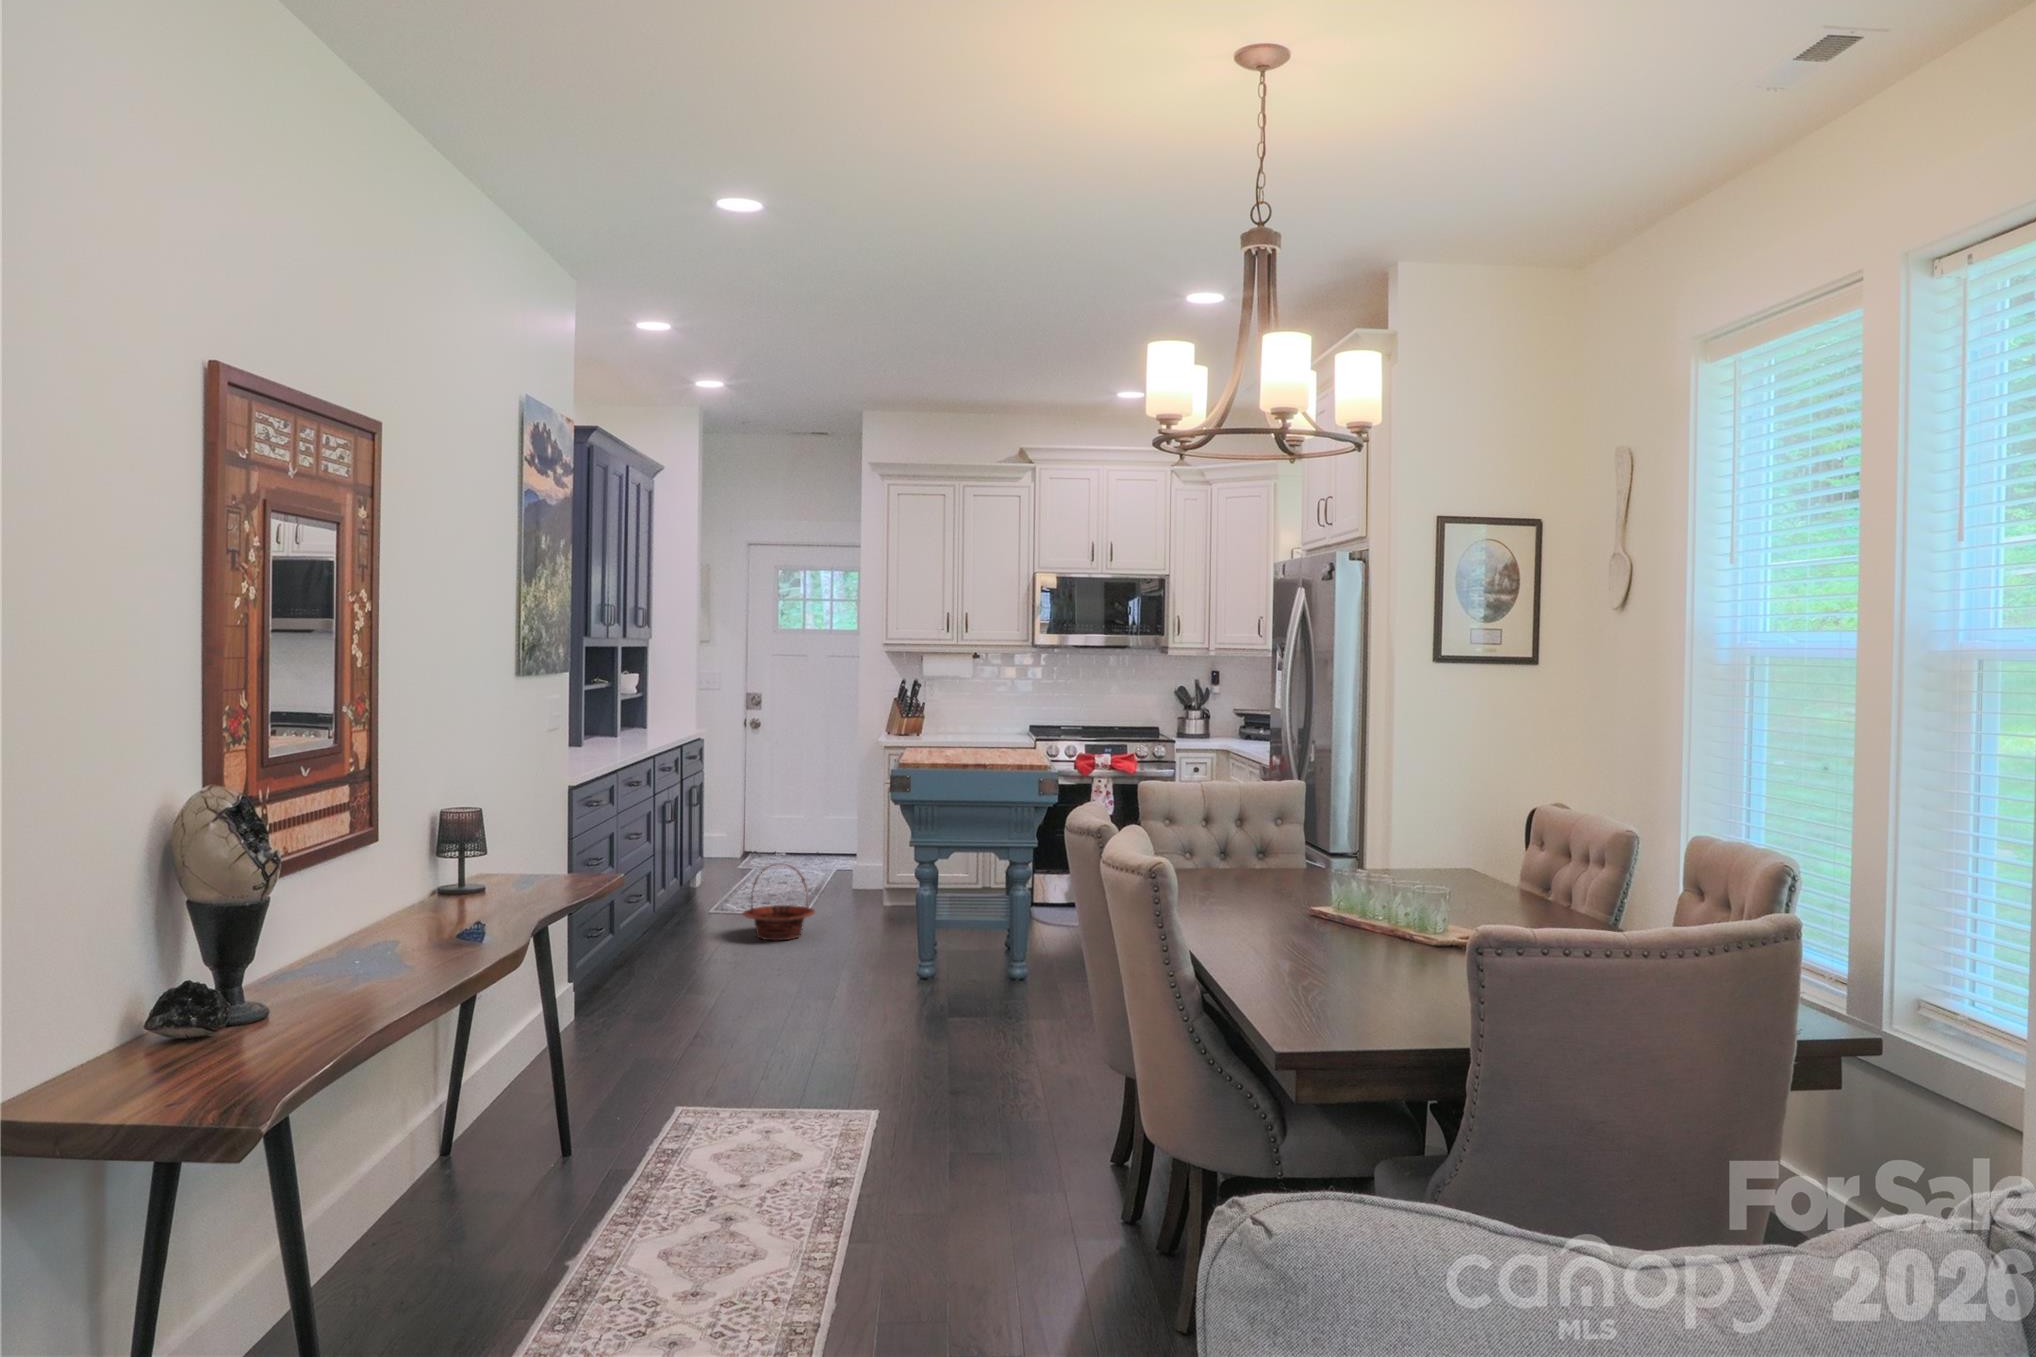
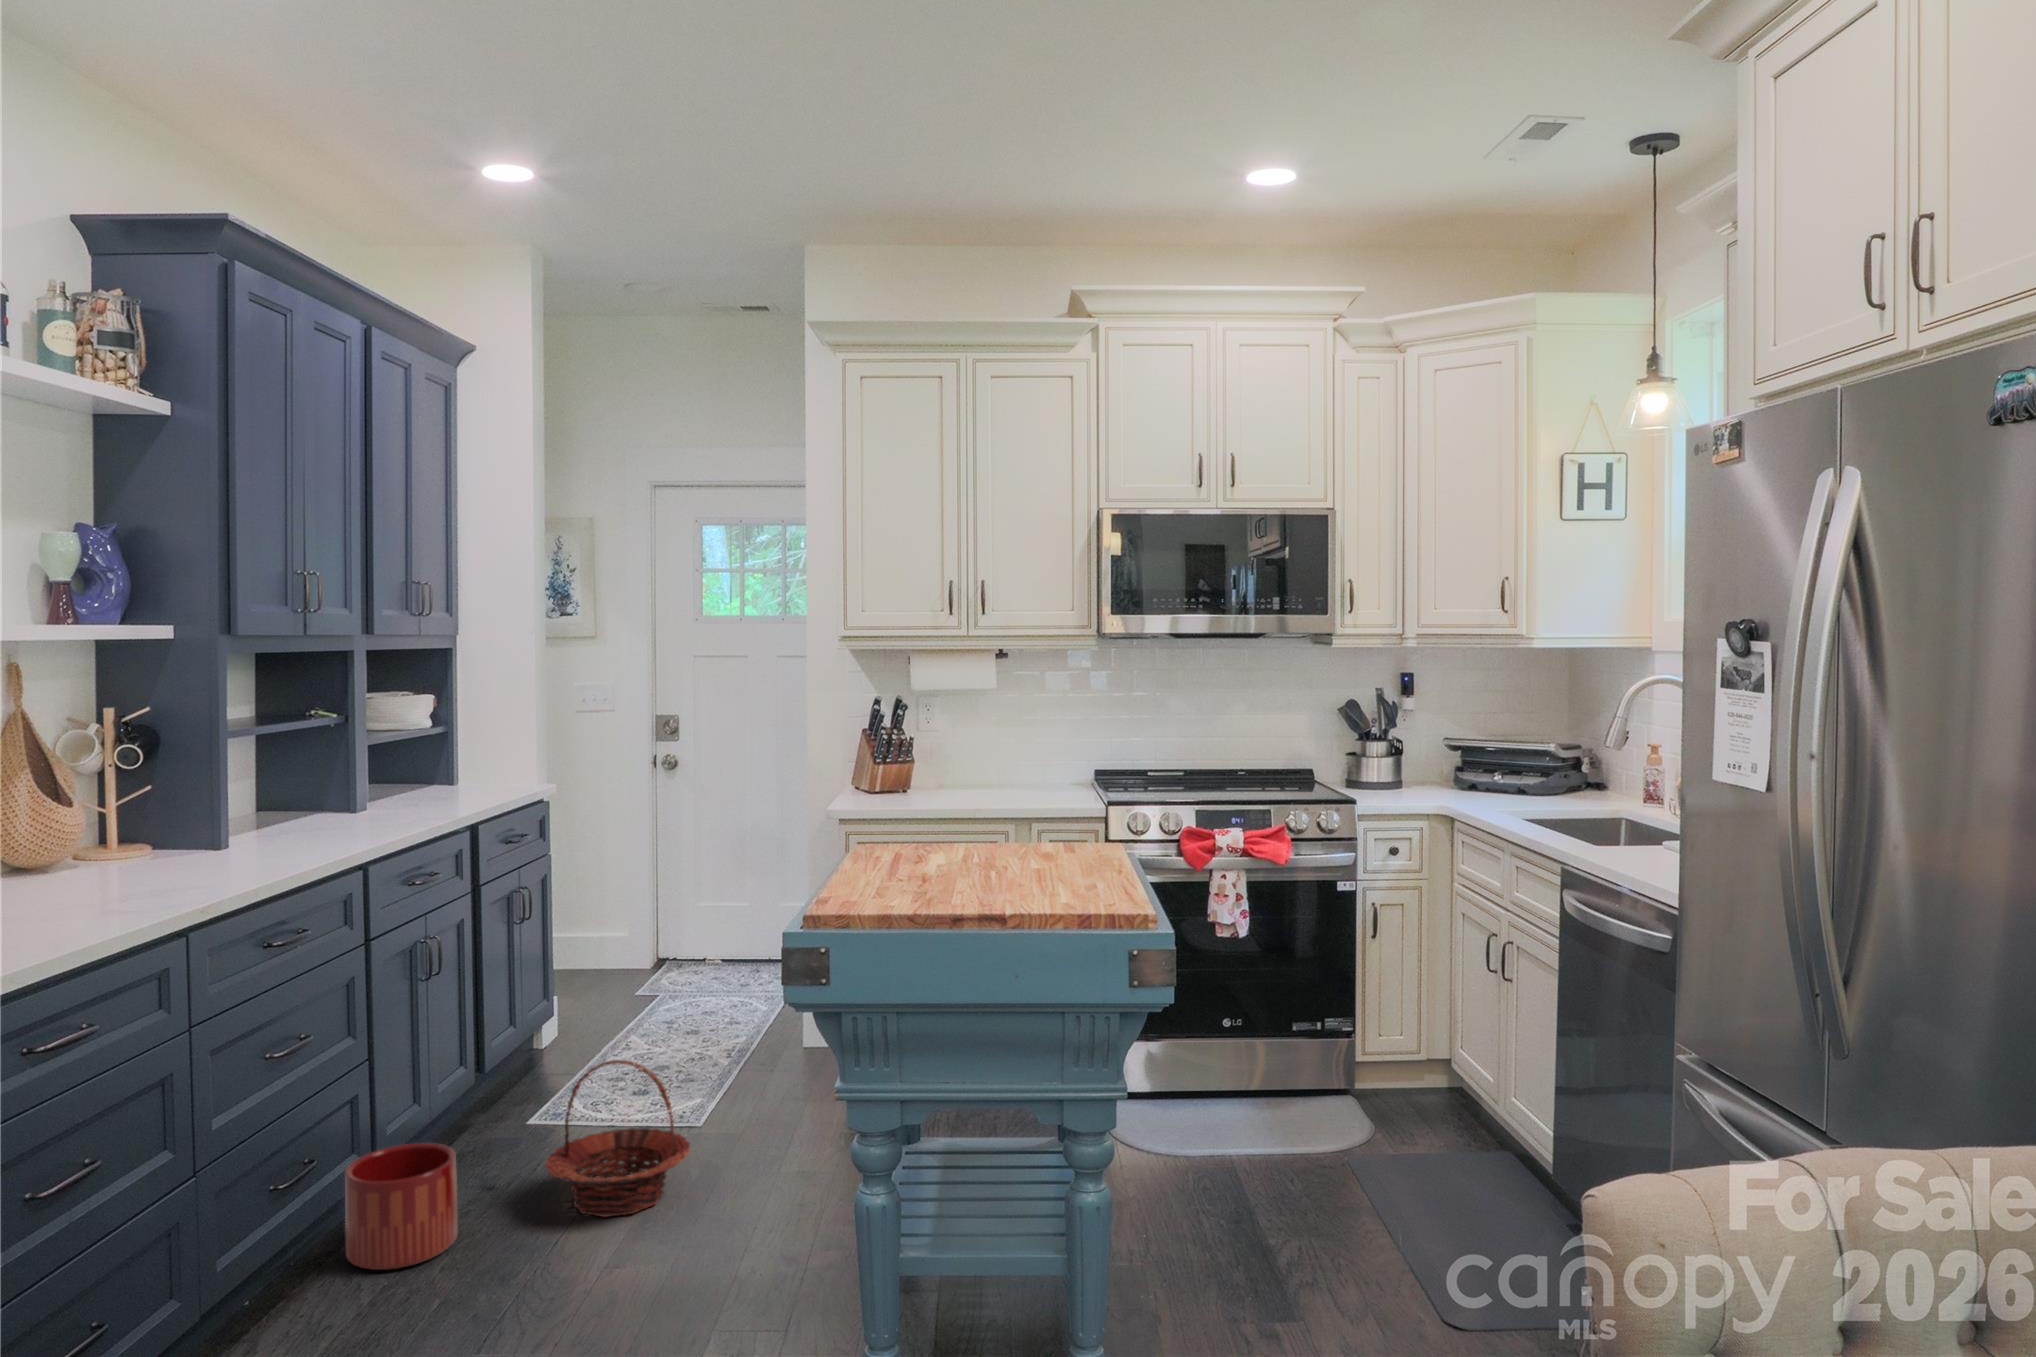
planter: none [653,900,705,953] -> present [345,1143,457,1270]

